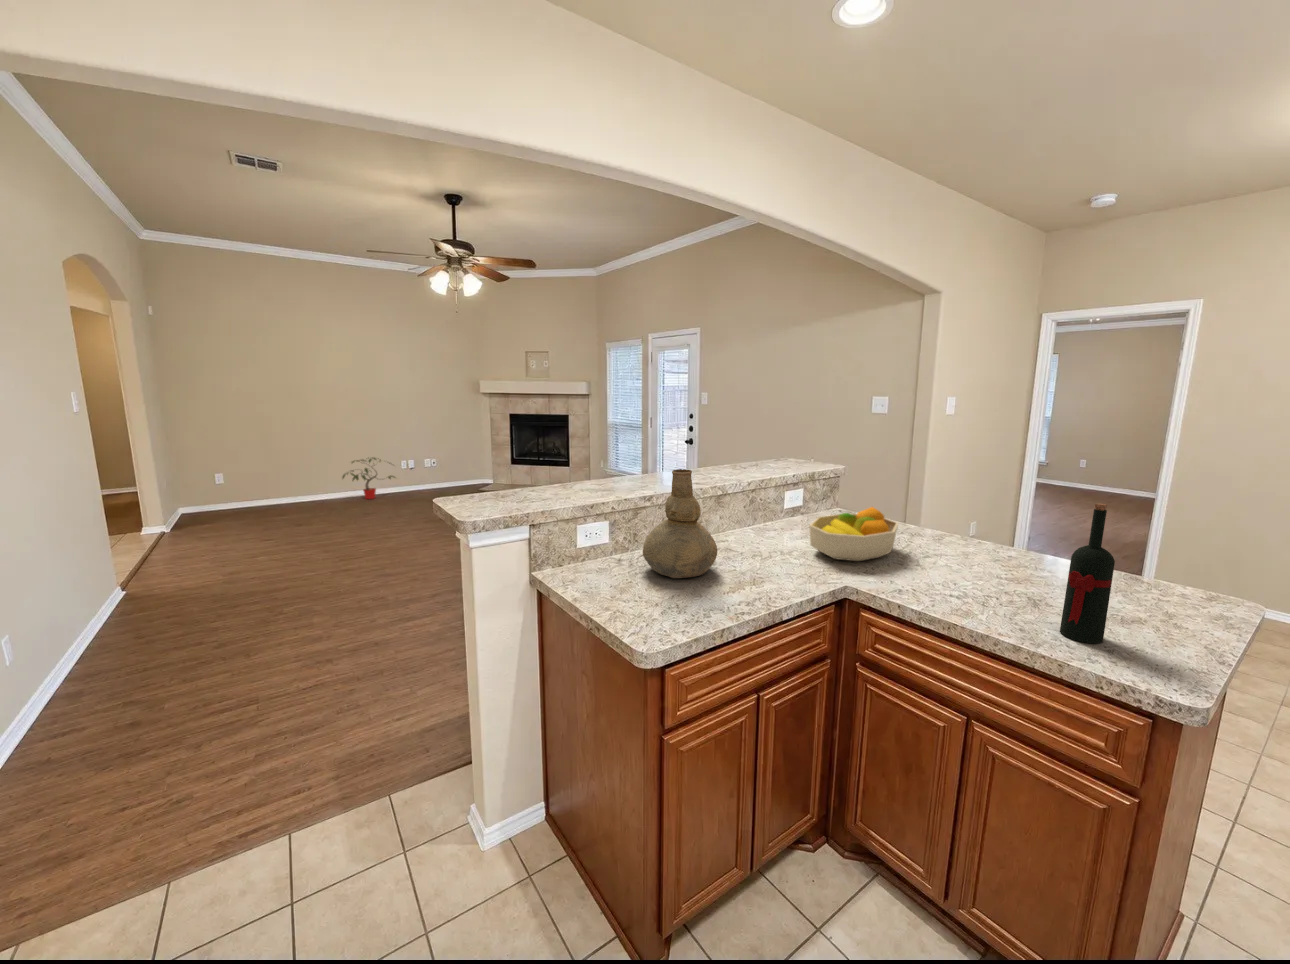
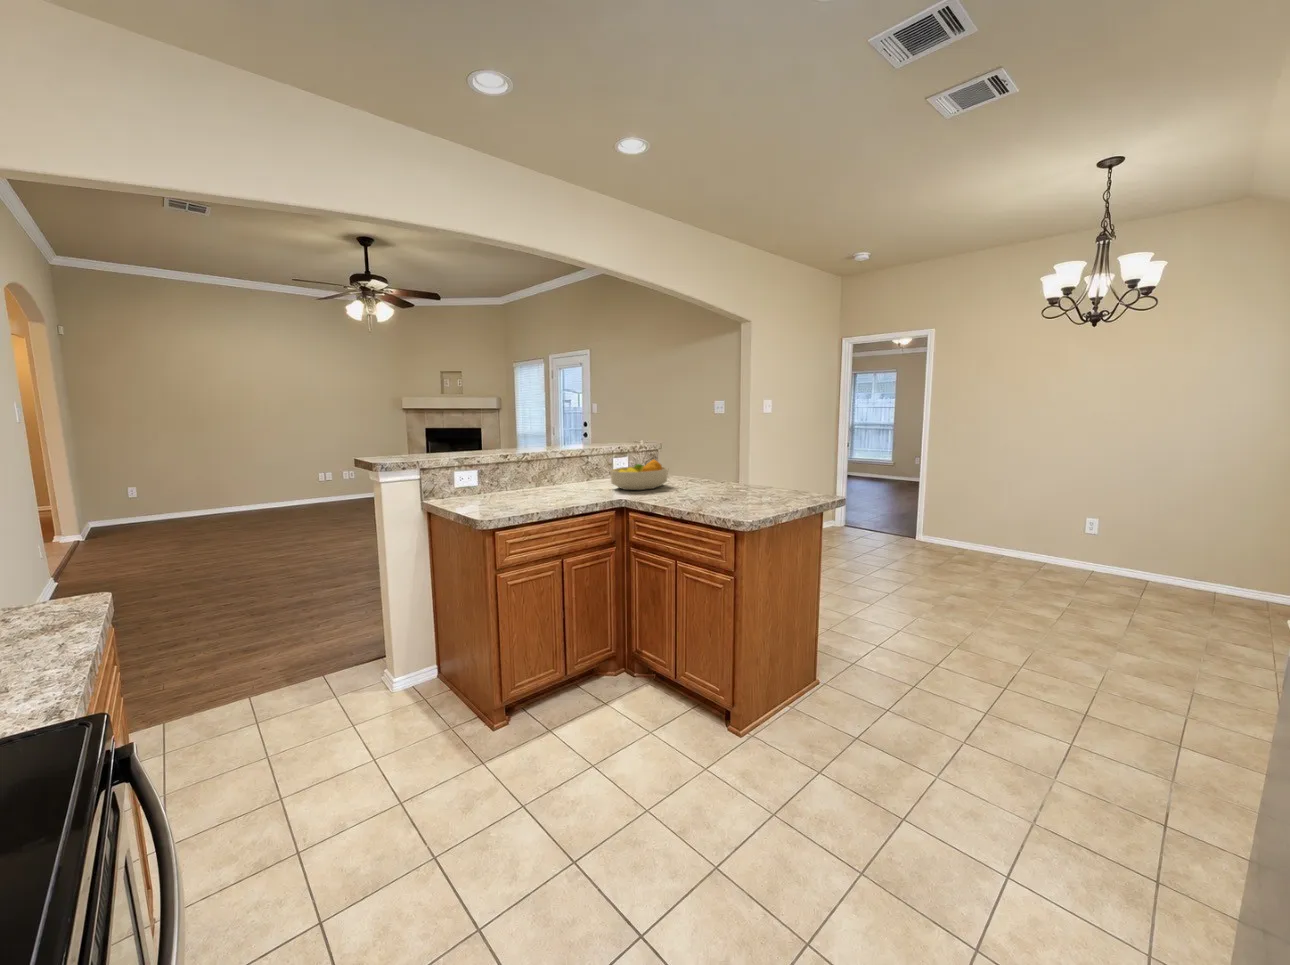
potted plant: present [342,457,395,499] -> none [255,470,312,510]
vase: present [643,469,717,578] -> none [497,432,545,498]
wine bottle: present [1060,503,1115,643] -> none [715,434,736,509]

